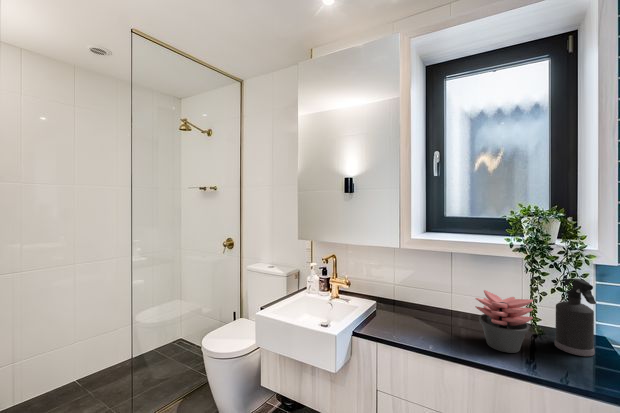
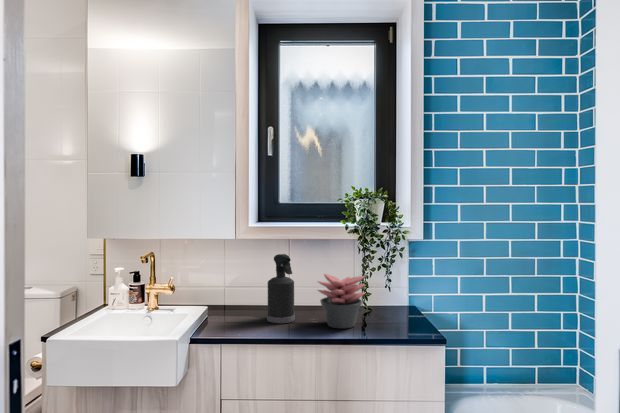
spray bottle: present [555,278,596,356] -> present [267,254,295,323]

